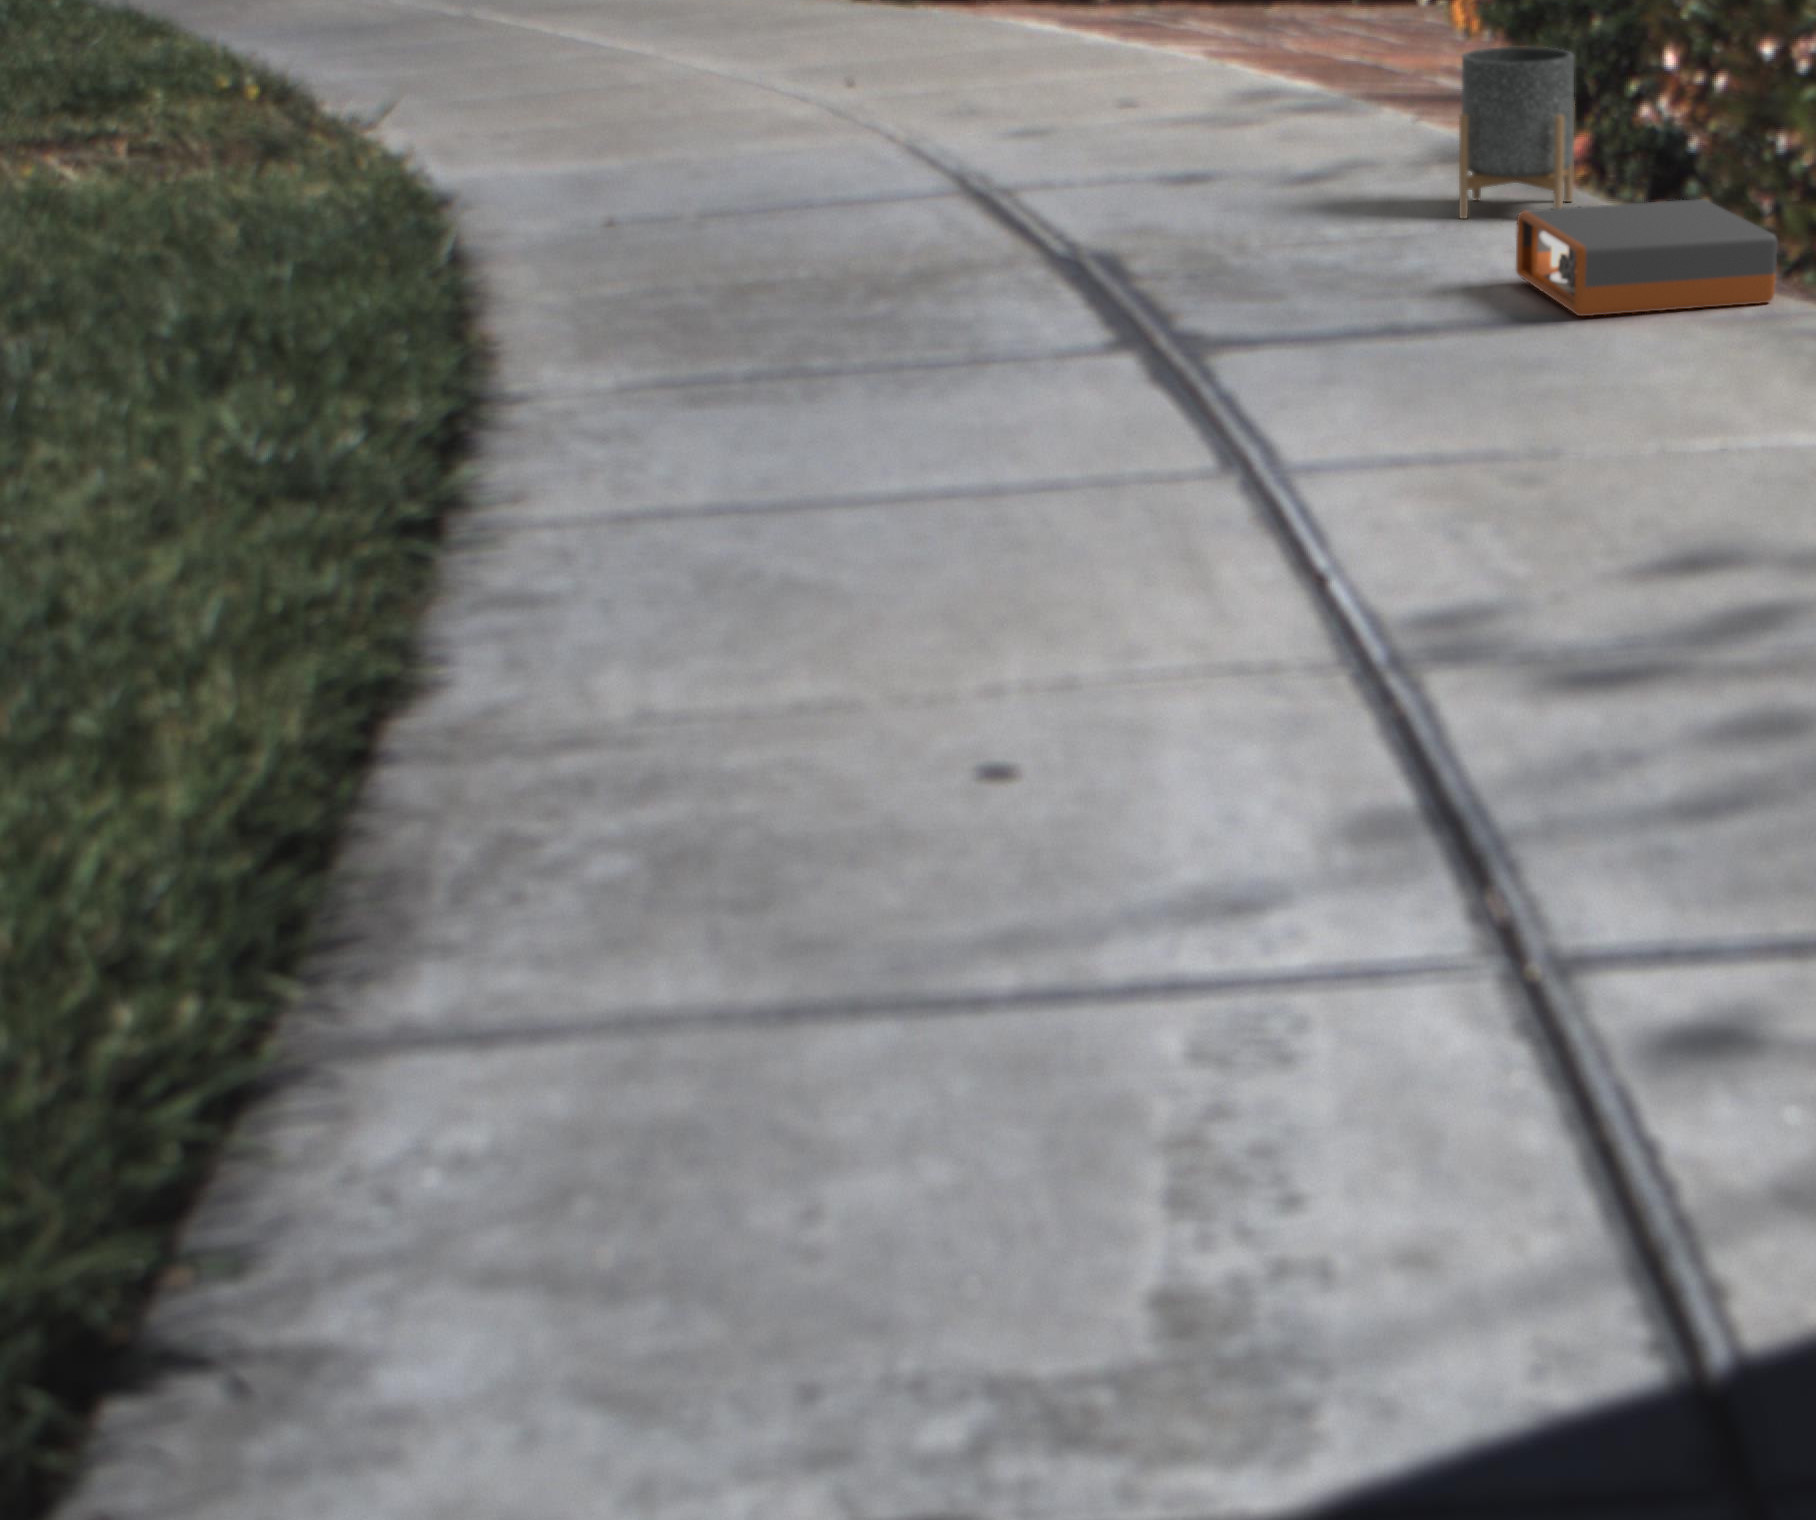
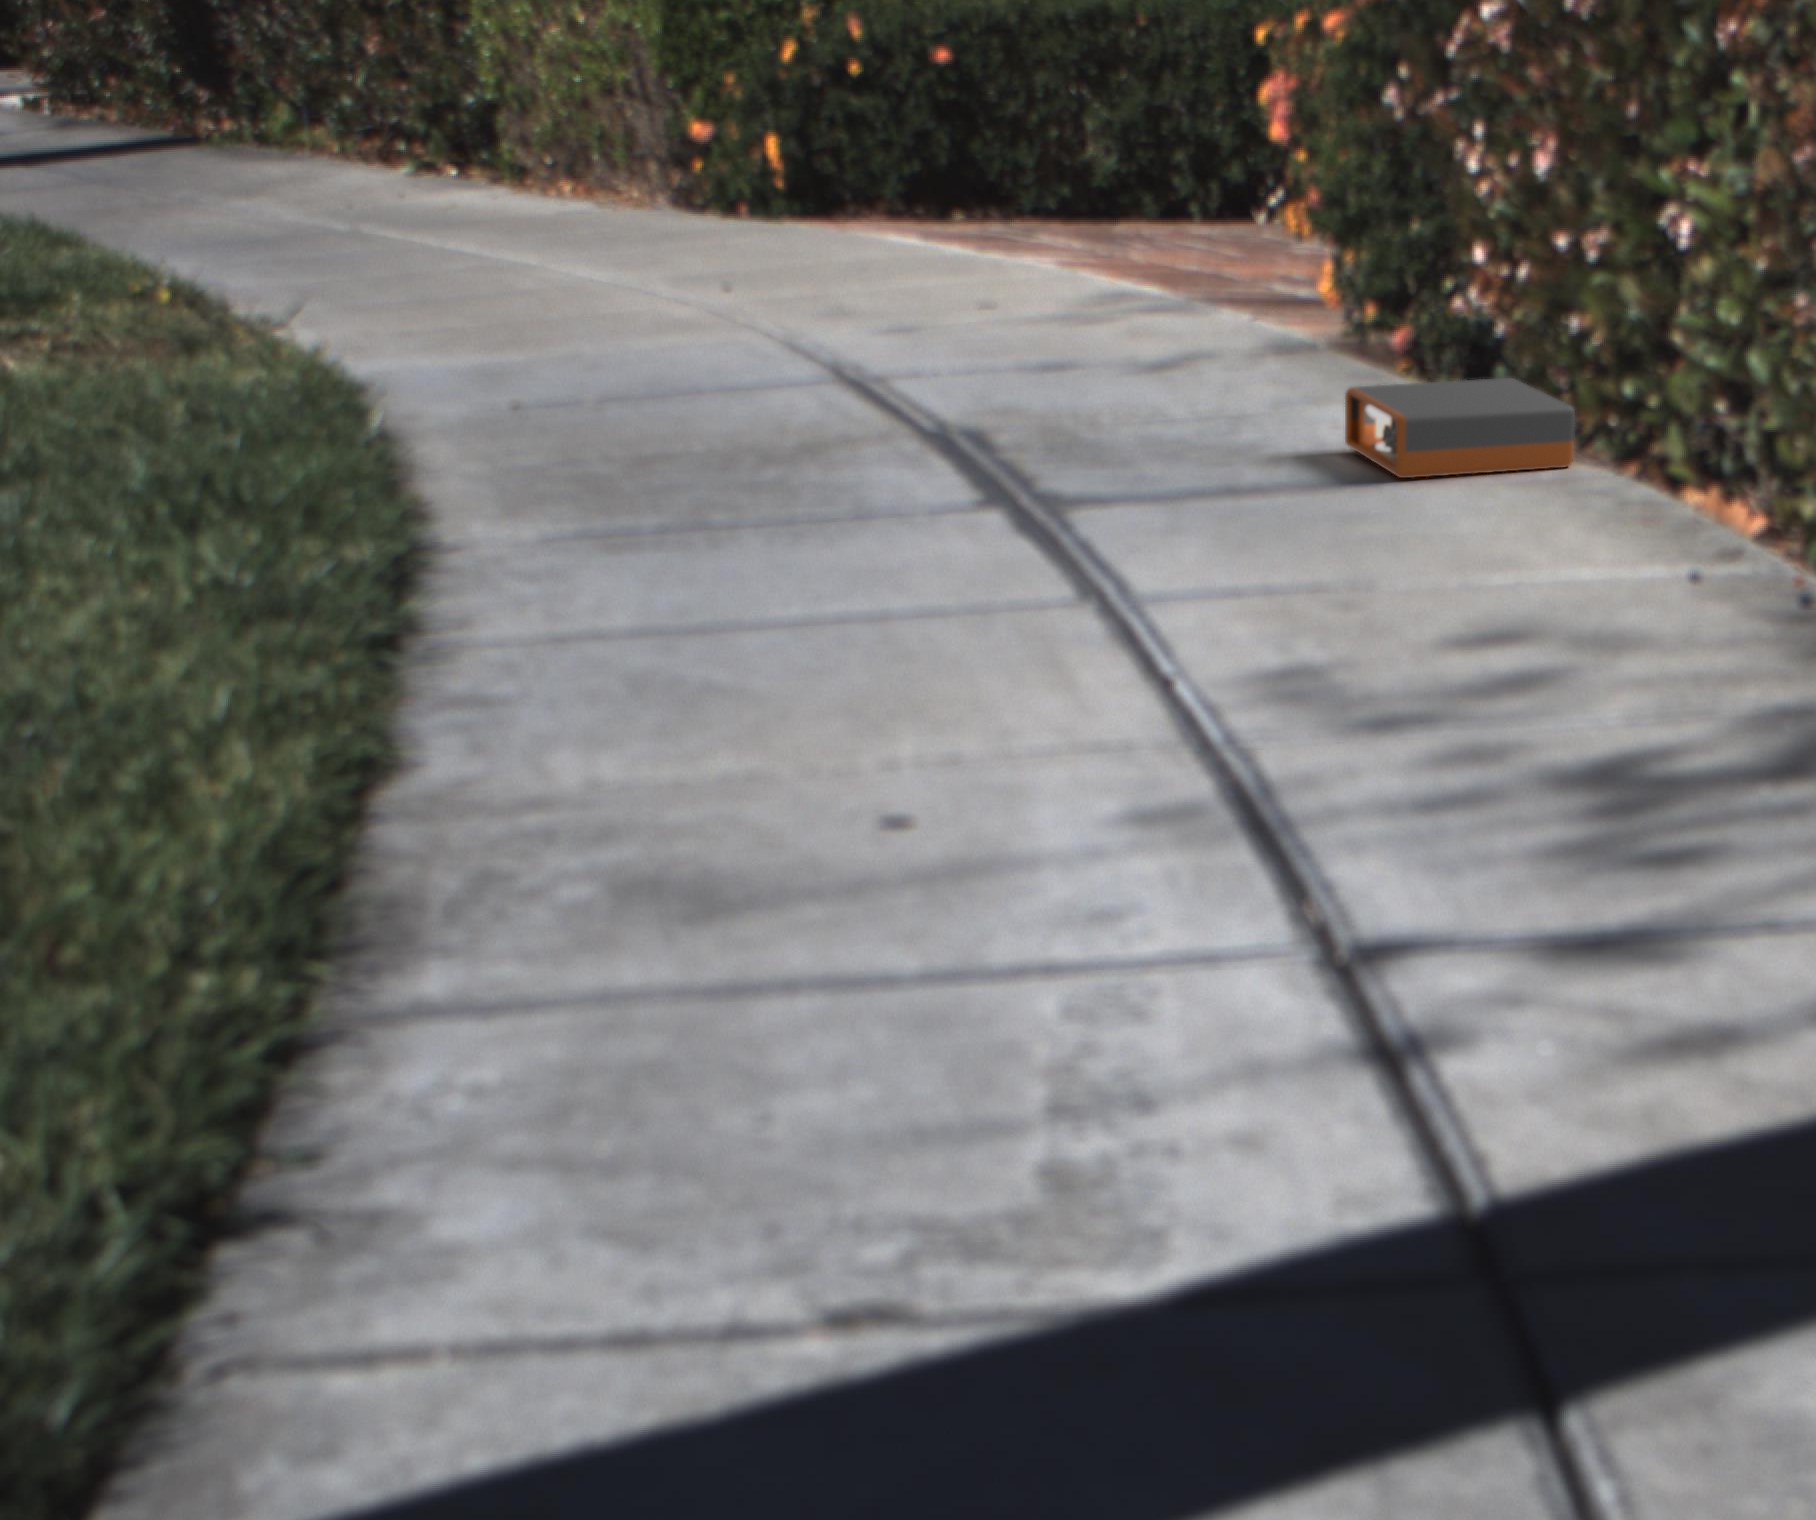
planter: present [1459,47,1574,218] -> none [1295,246,1399,401]

